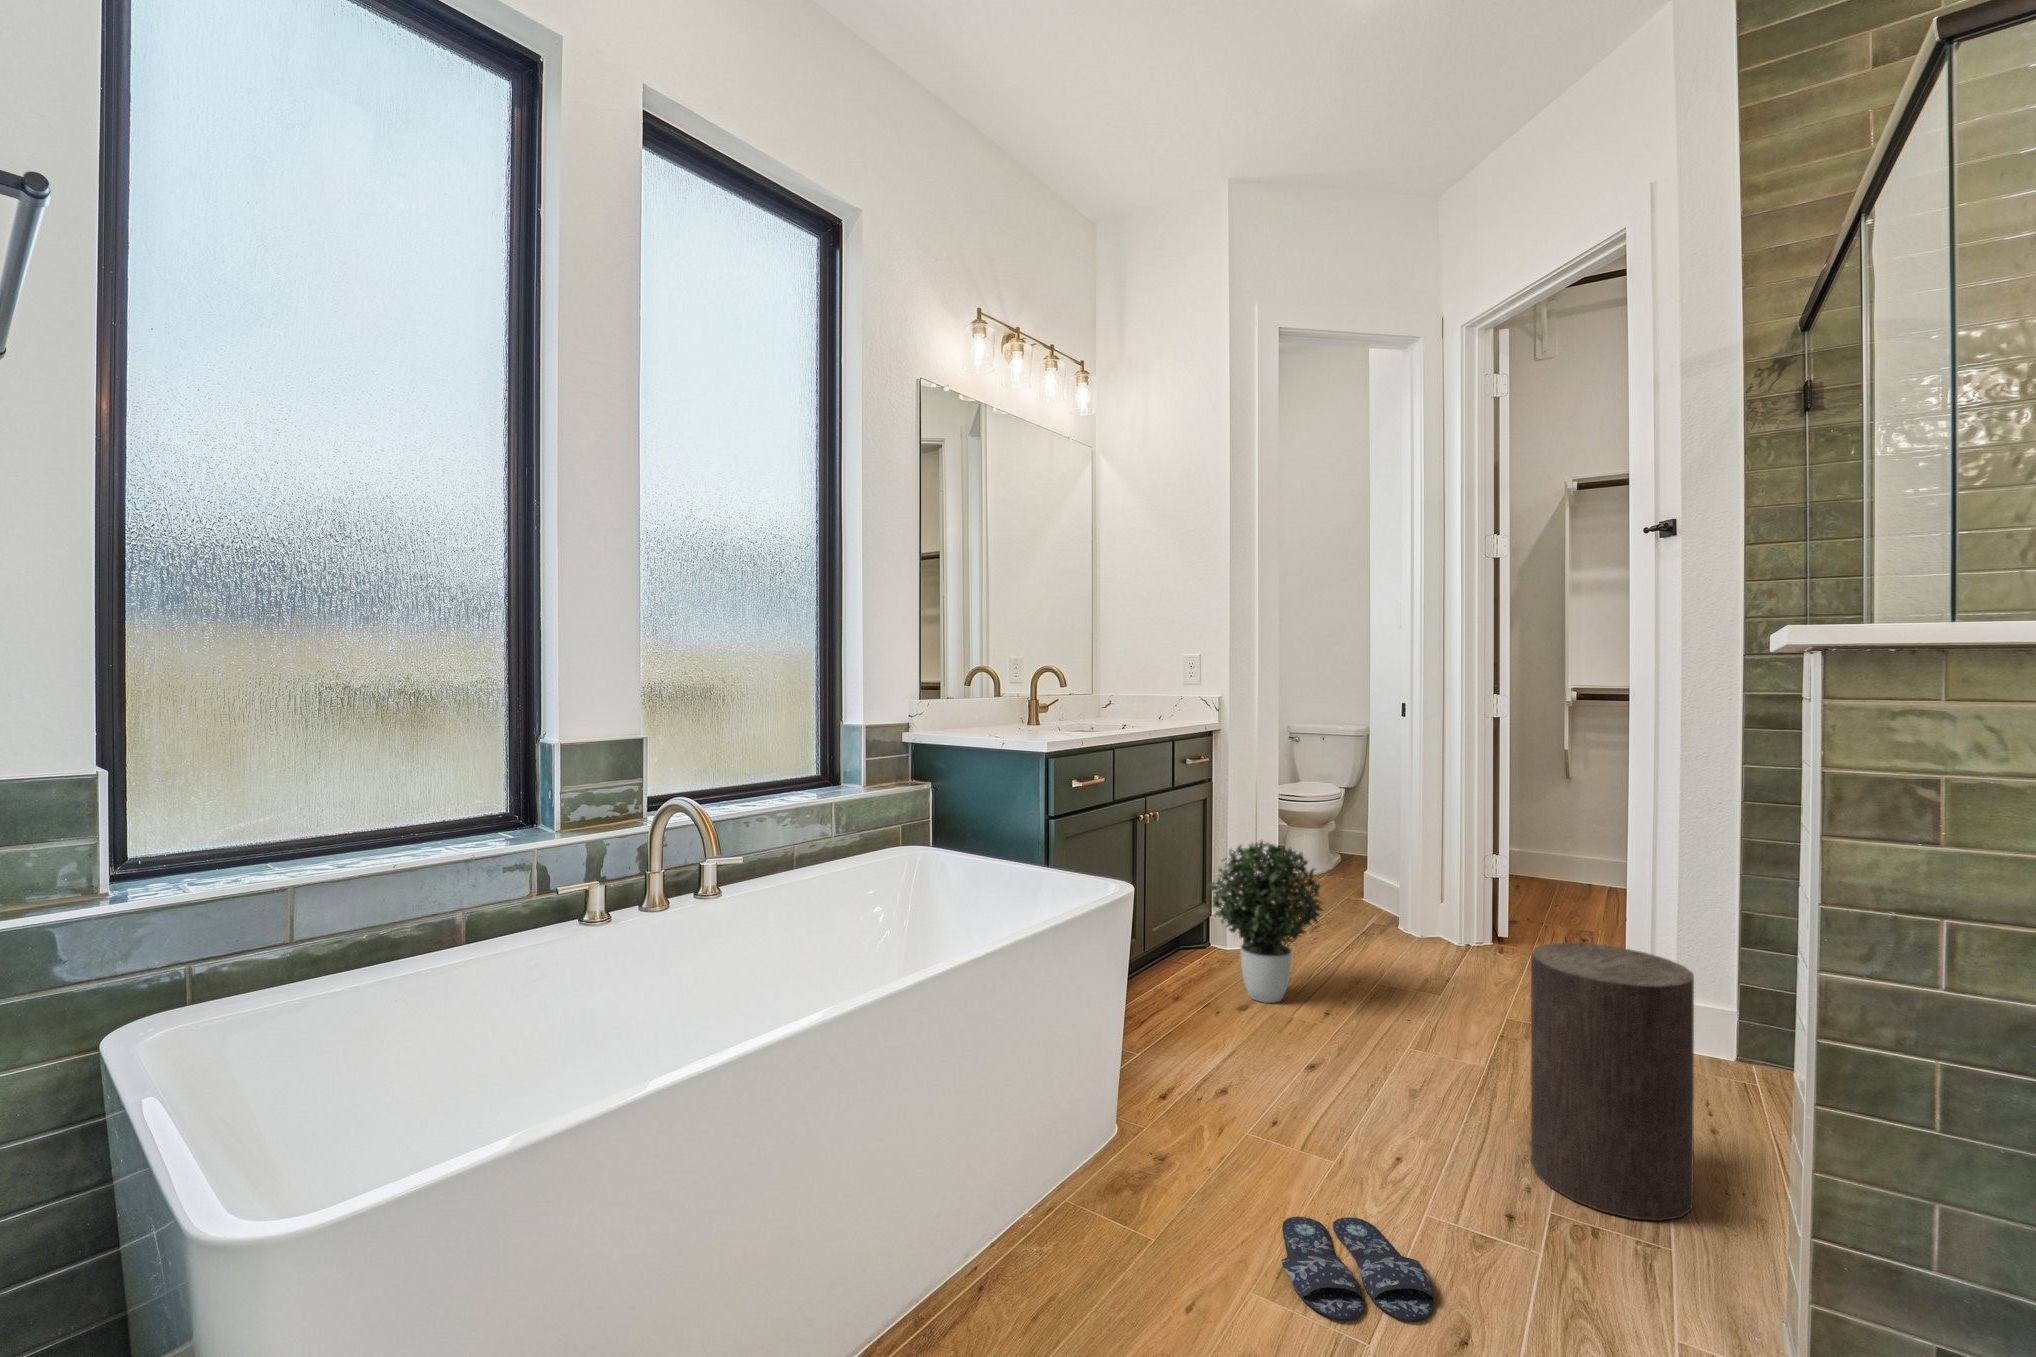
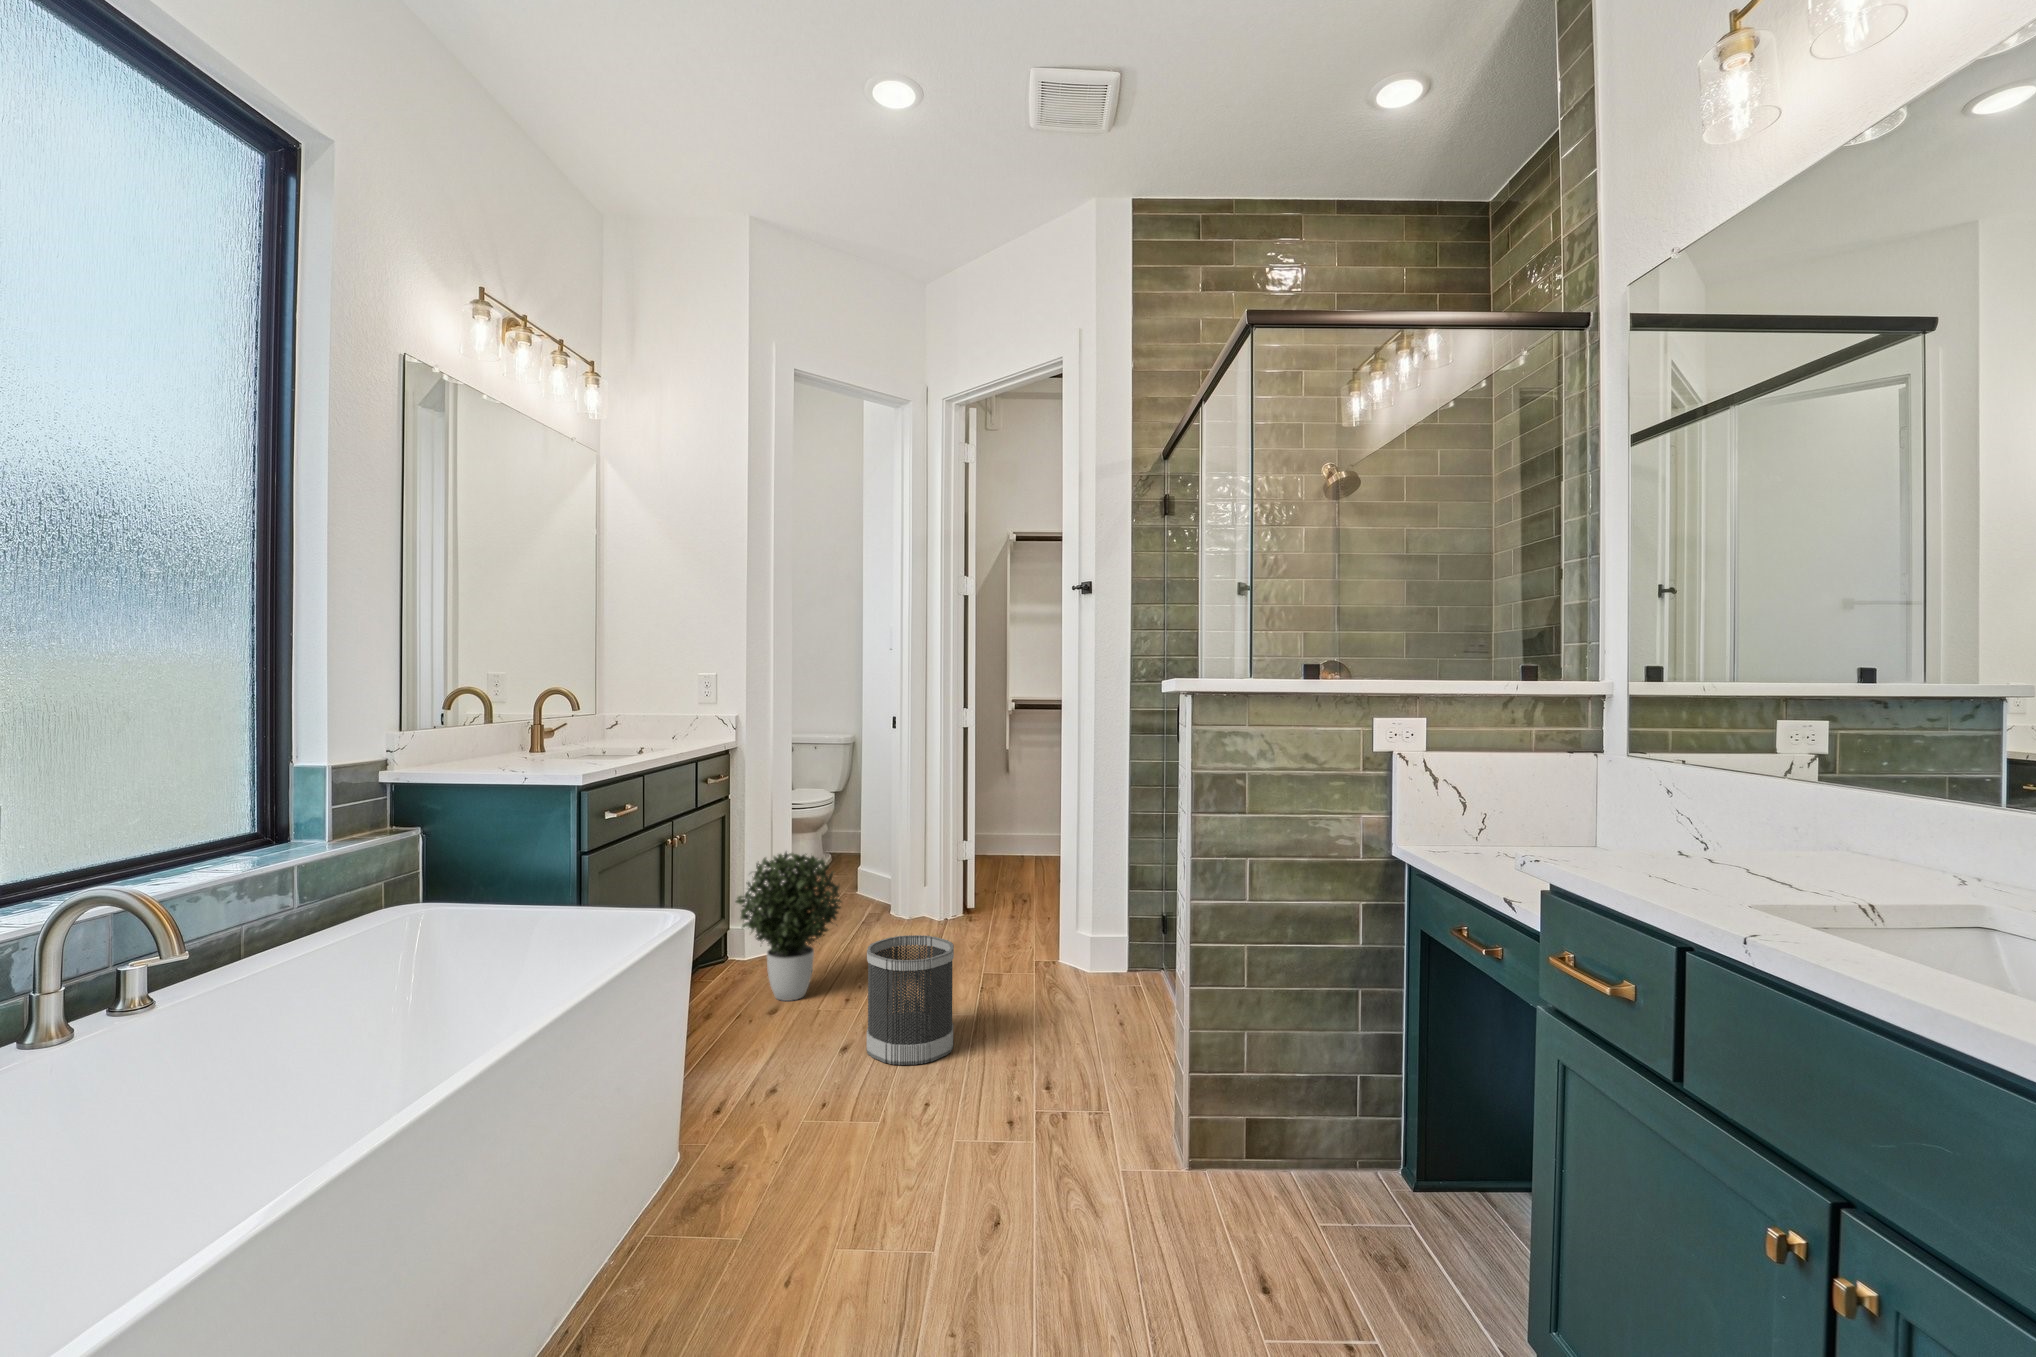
stool: present [1531,943,1694,1221] -> none [1017,905,1118,1102]
wastebasket: none [1338,951,1450,1109] -> present [866,935,954,1065]
slippers: present [1282,1217,1434,1322] -> none [848,1161,970,1244]

